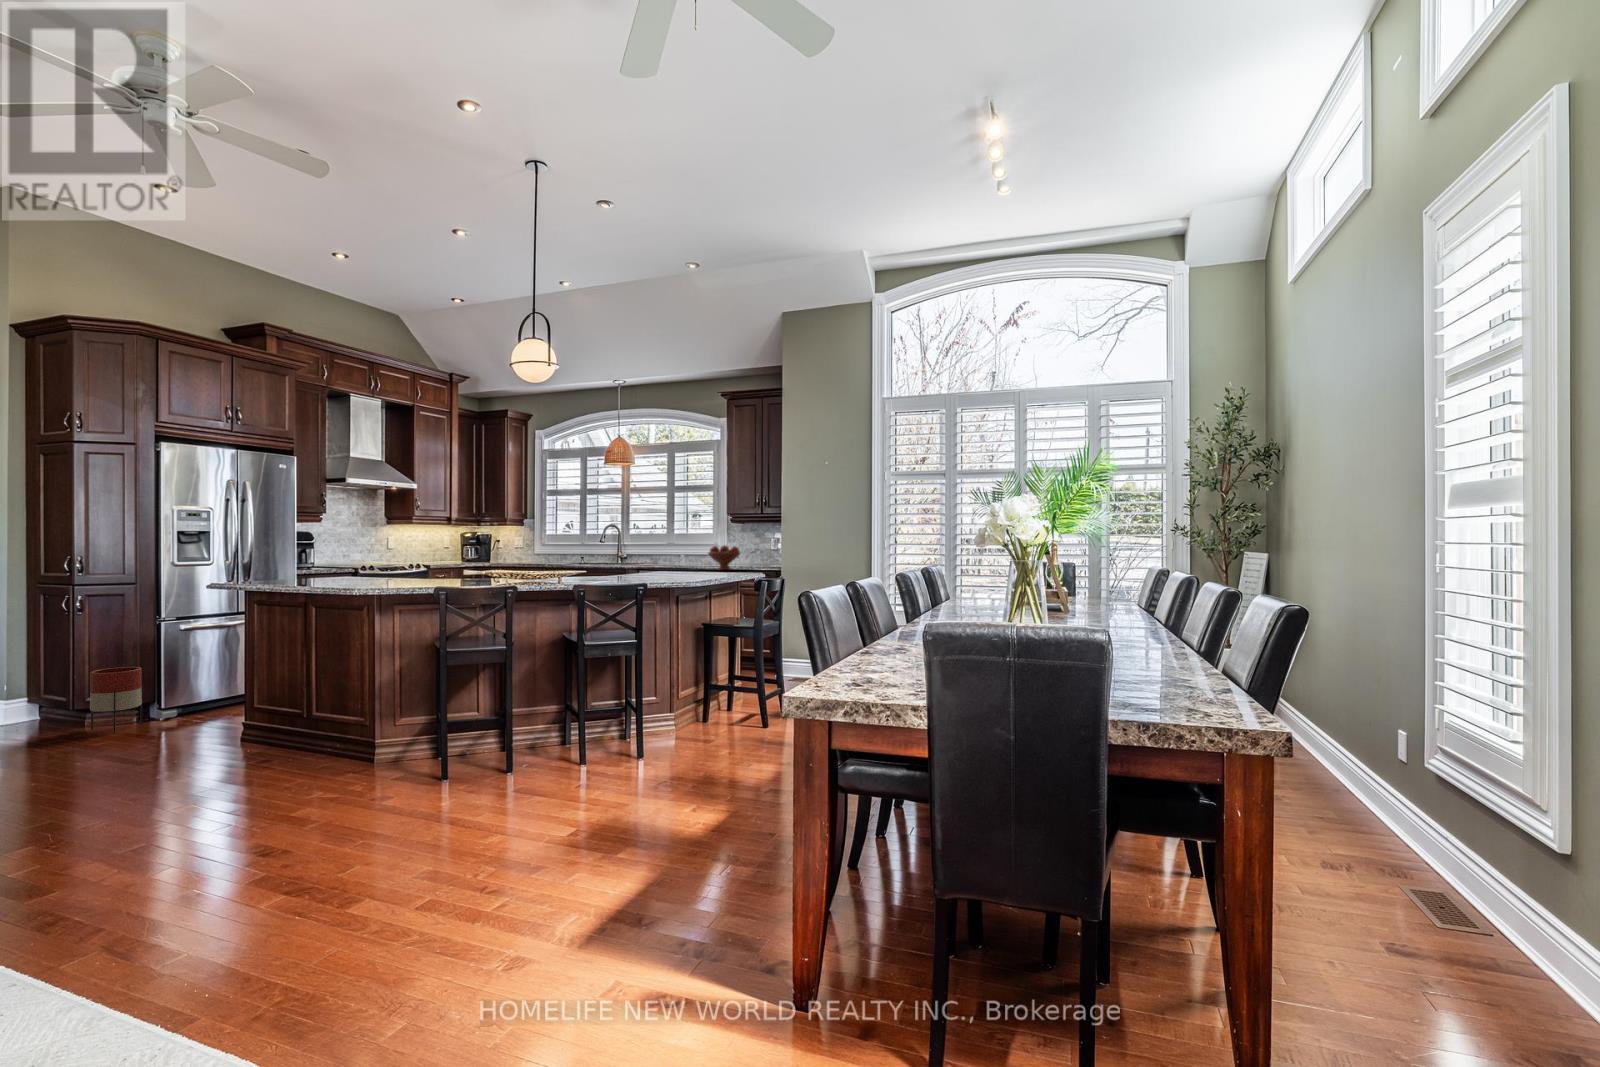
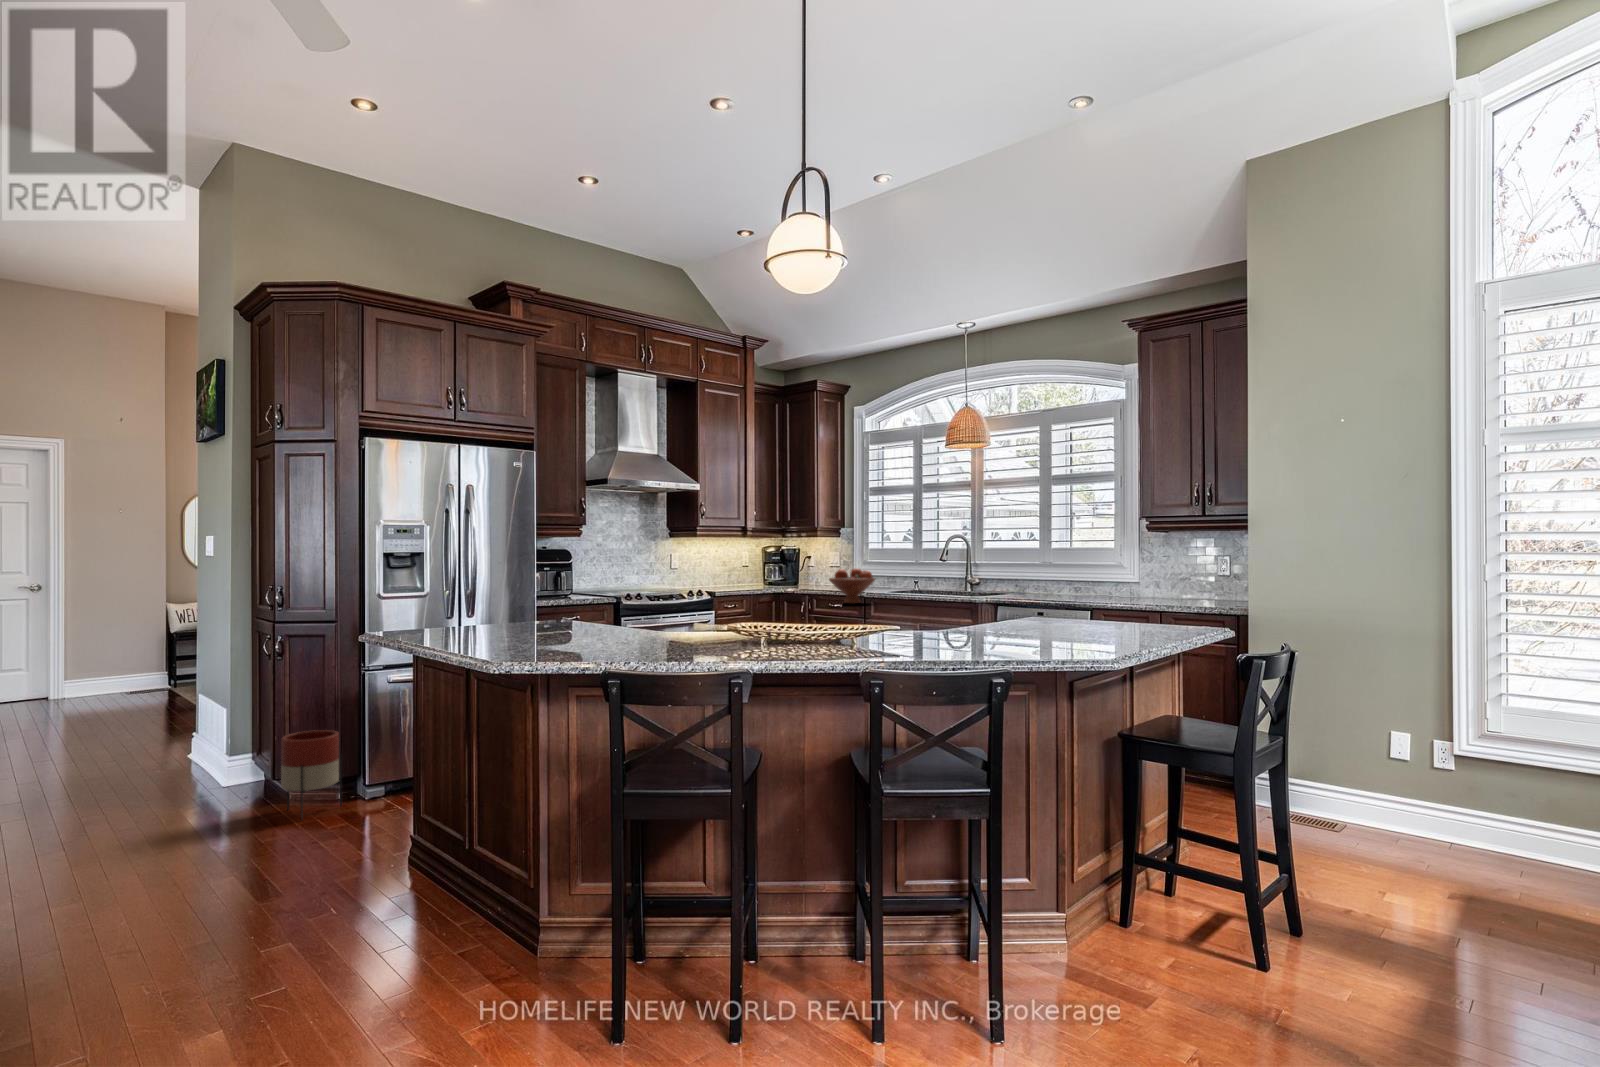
fruit bowl: present [708,545,740,570] -> present [829,568,875,604]

